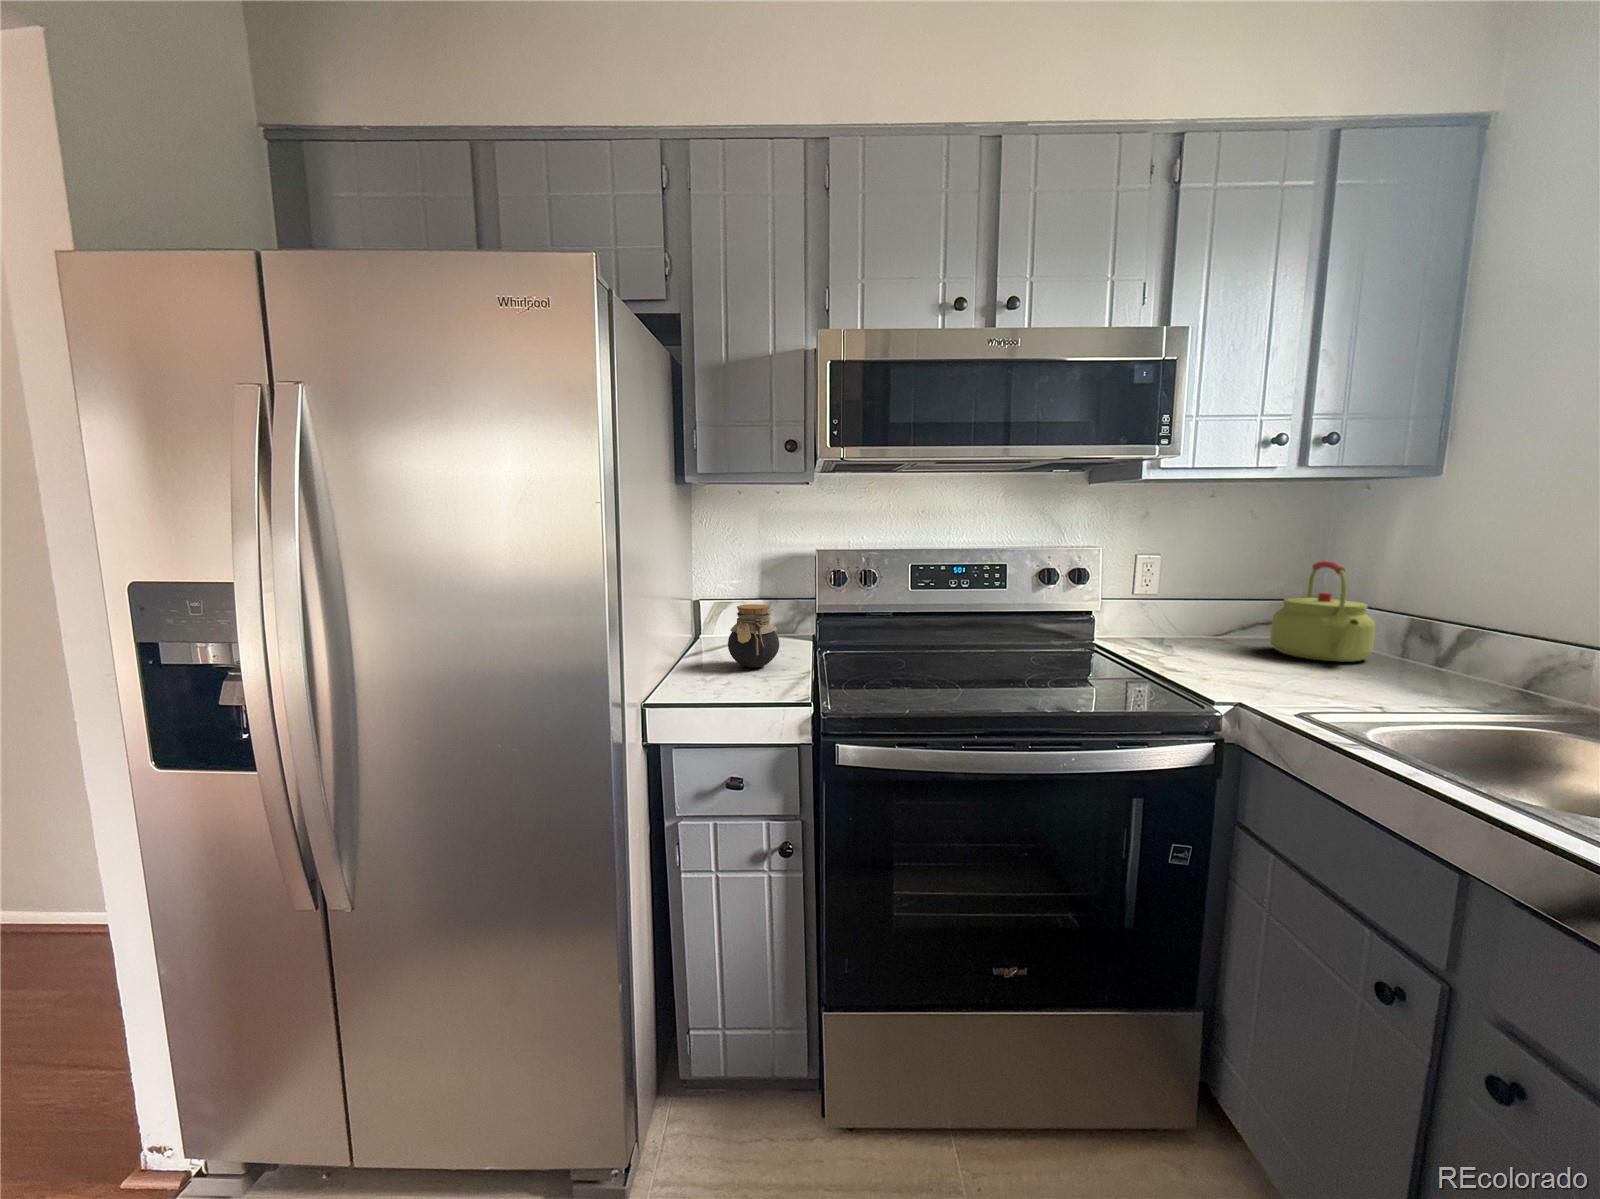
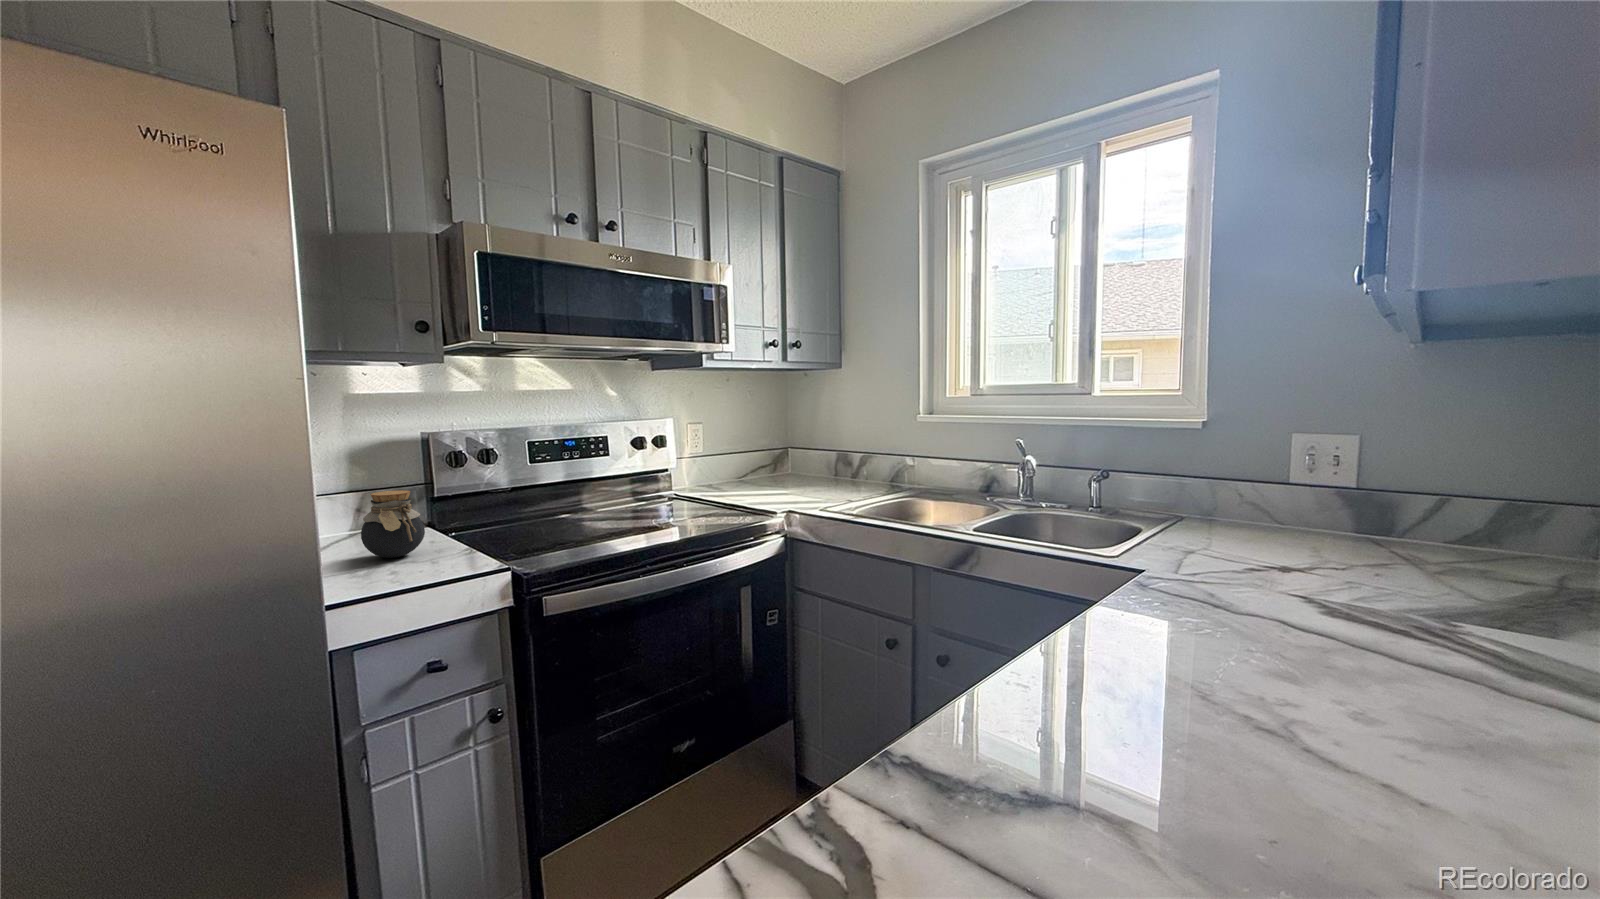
kettle: present [1270,561,1375,662] -> none [774,423,826,486]

